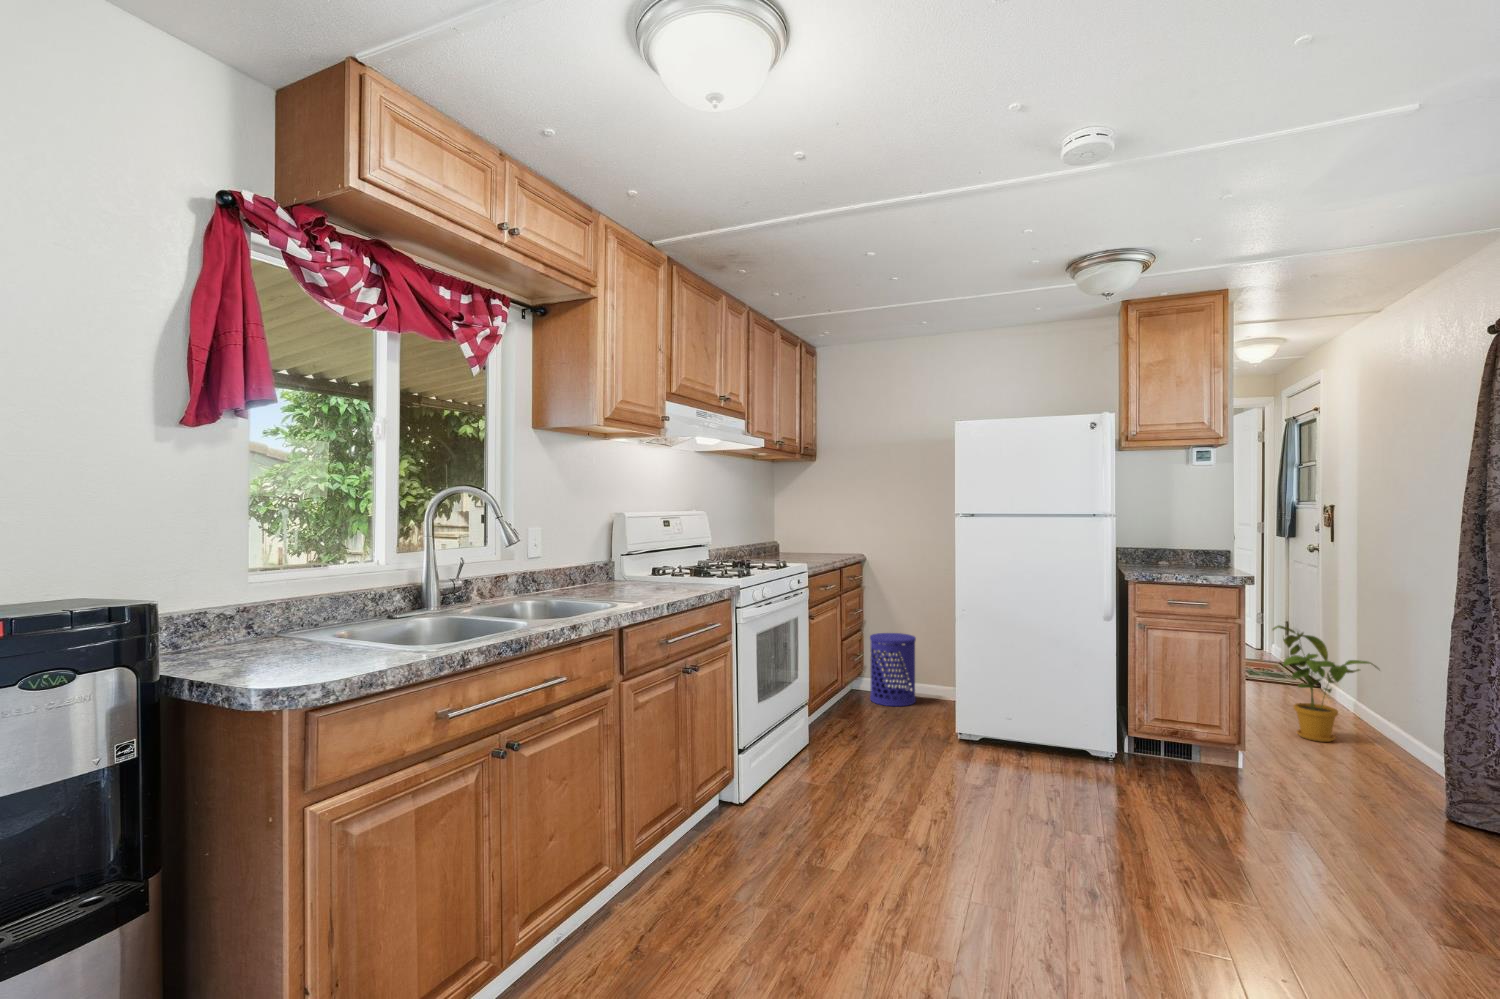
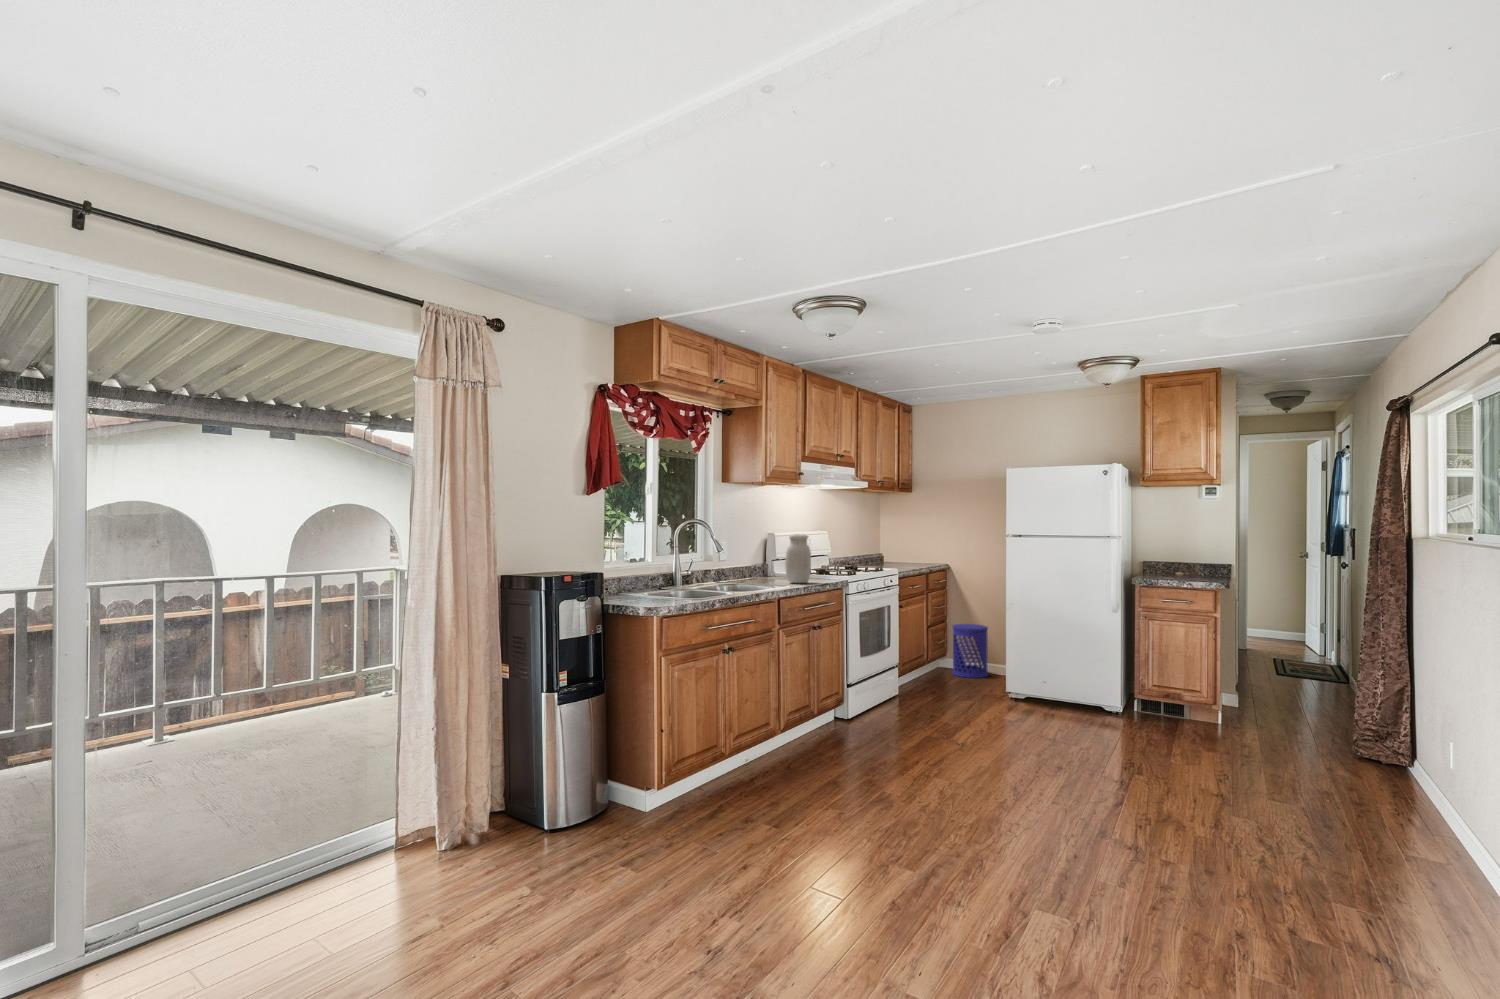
jar: none [637,513,680,594] -> present [785,534,811,583]
house plant: present [1273,625,1379,742] -> none [1267,623,1349,712]

